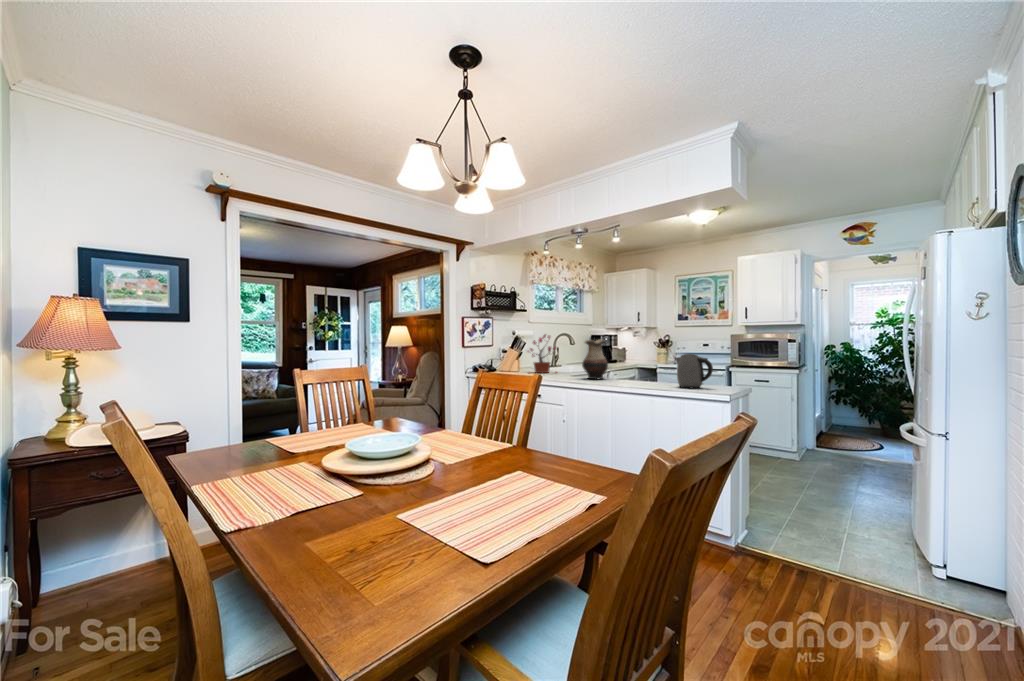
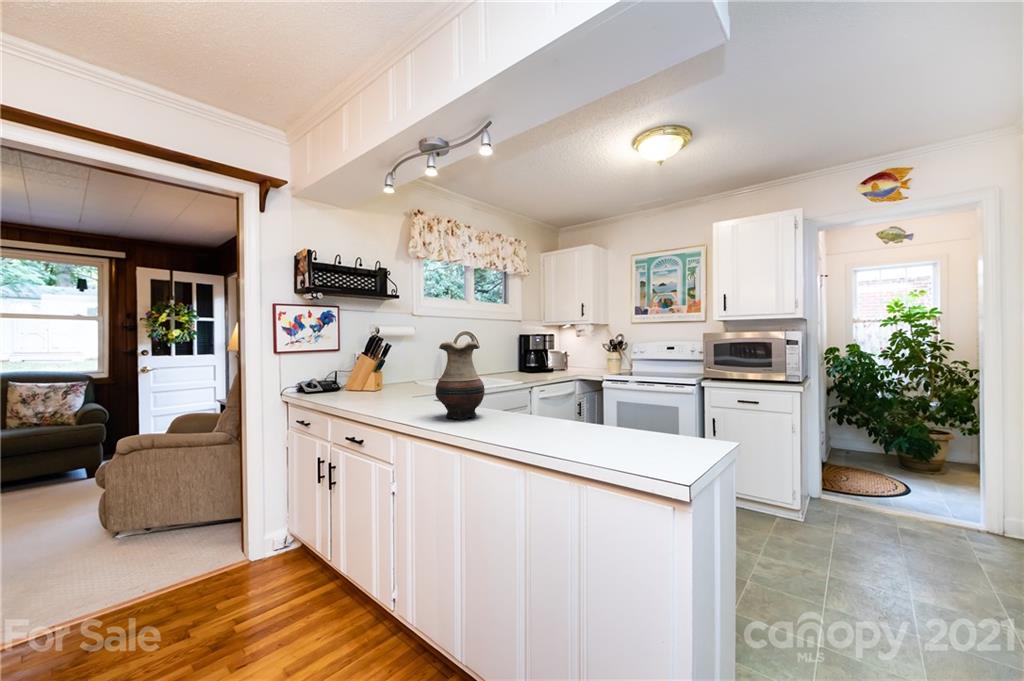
potted plant: present [528,335,556,373] -> none [370,332,426,399]
kettle: present [675,354,713,388] -> none [595,375,679,459]

